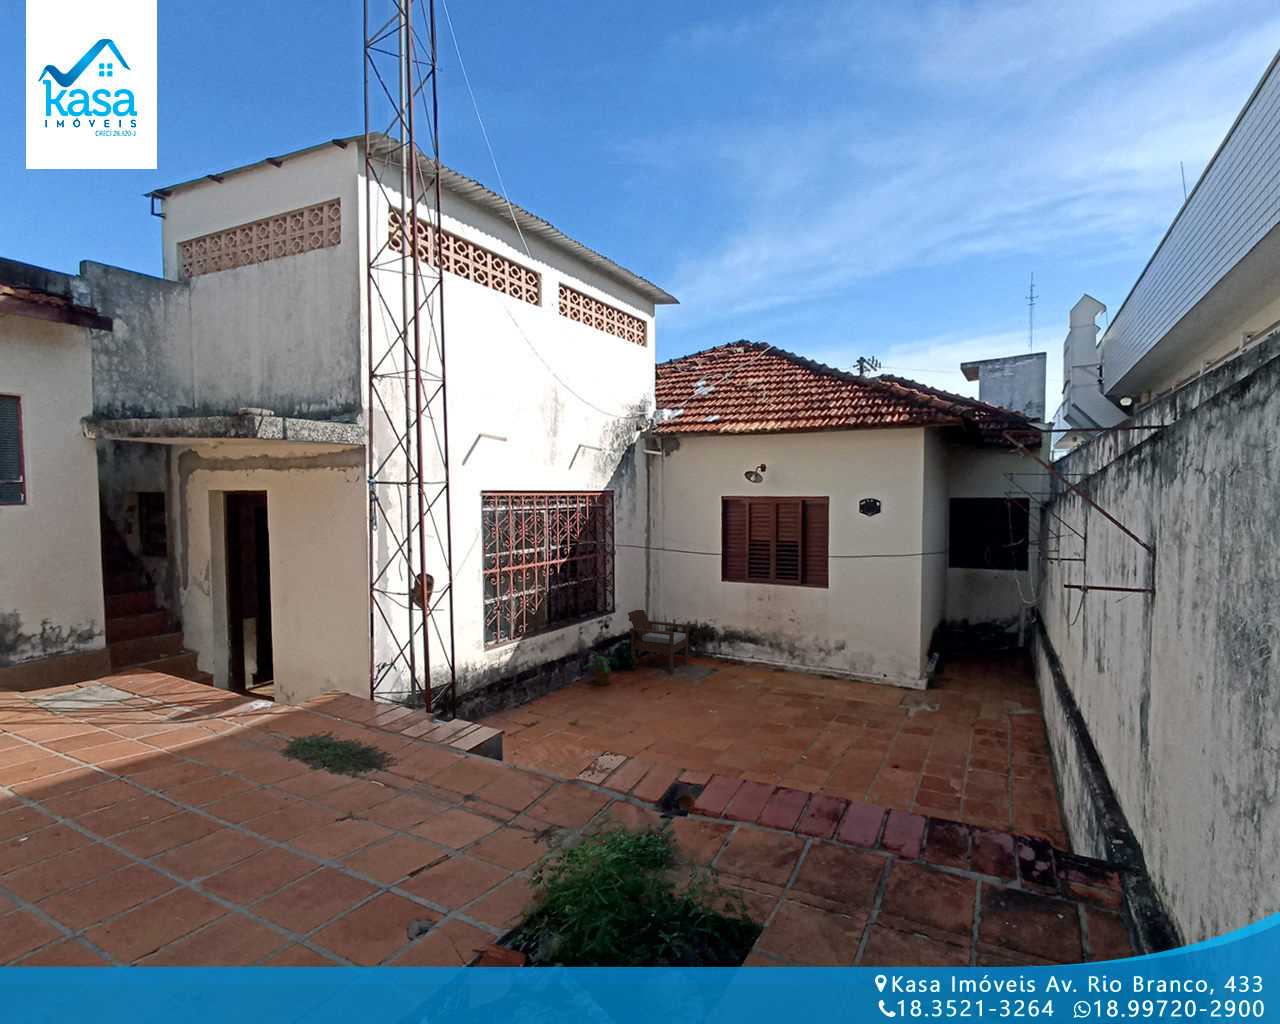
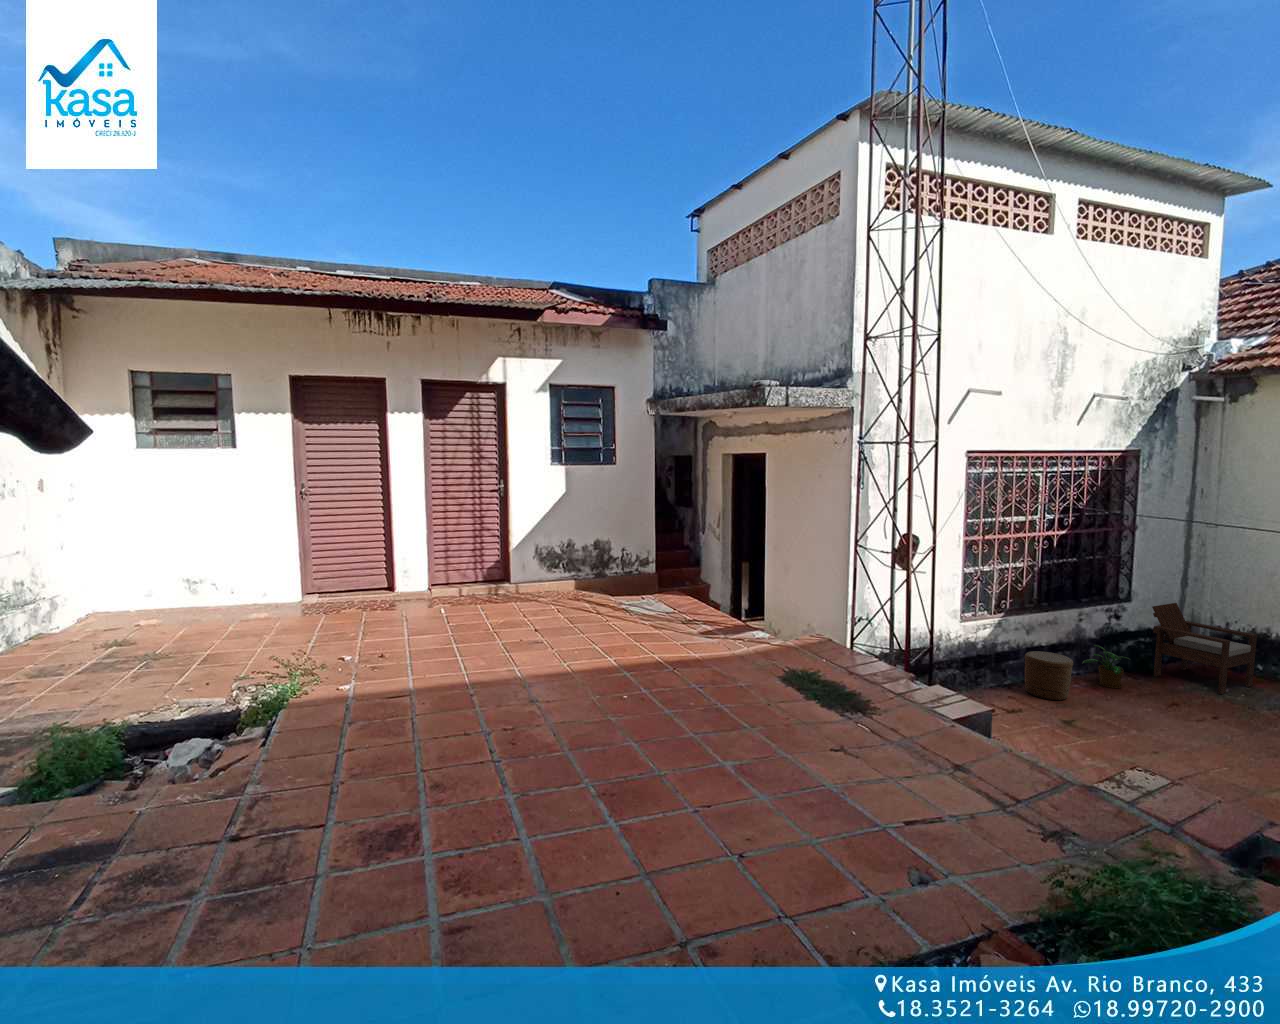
woven basket: none [539,665,575,708] -> present [1025,651,1073,700]

